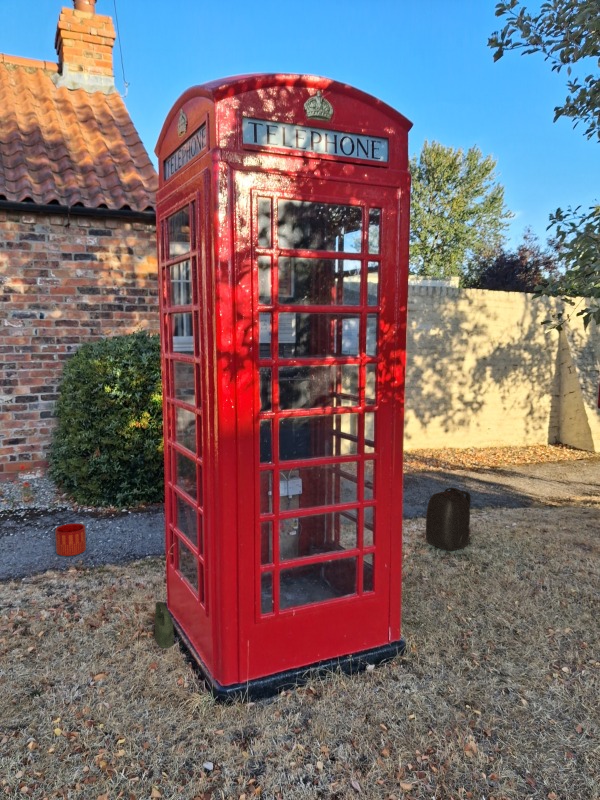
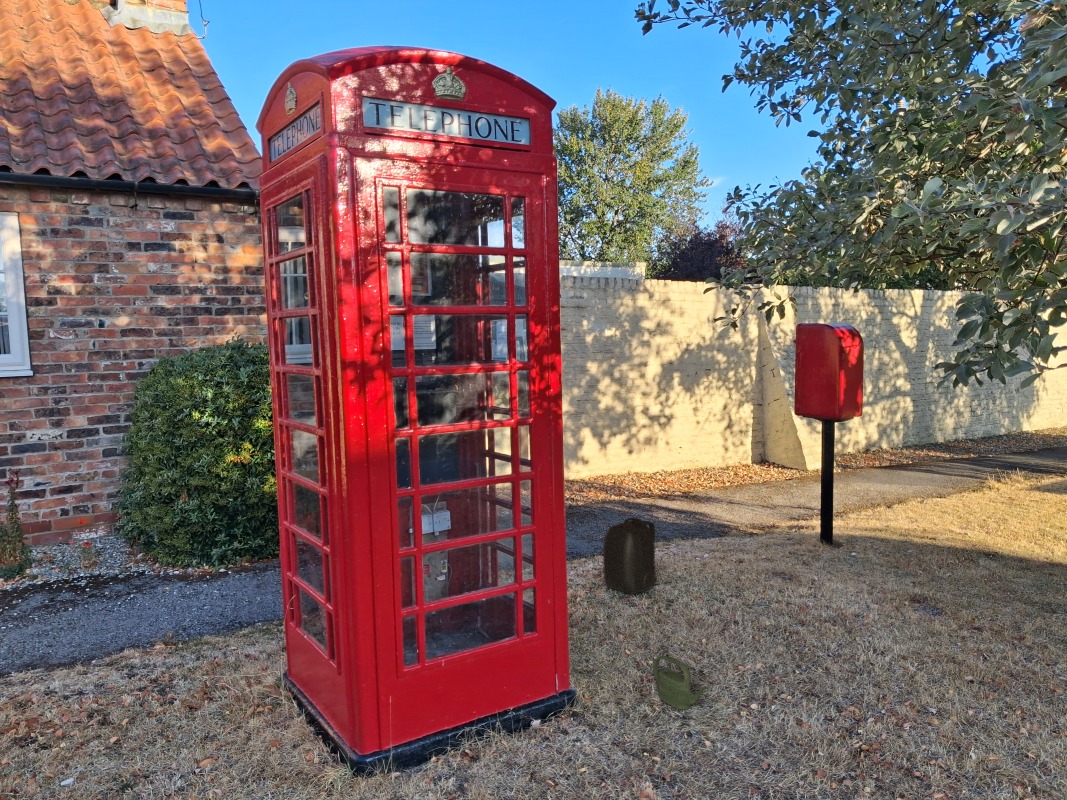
planter: present [55,523,86,556] -> none [133,589,175,631]
watering can: present [154,602,174,648] -> present [653,656,708,710]

